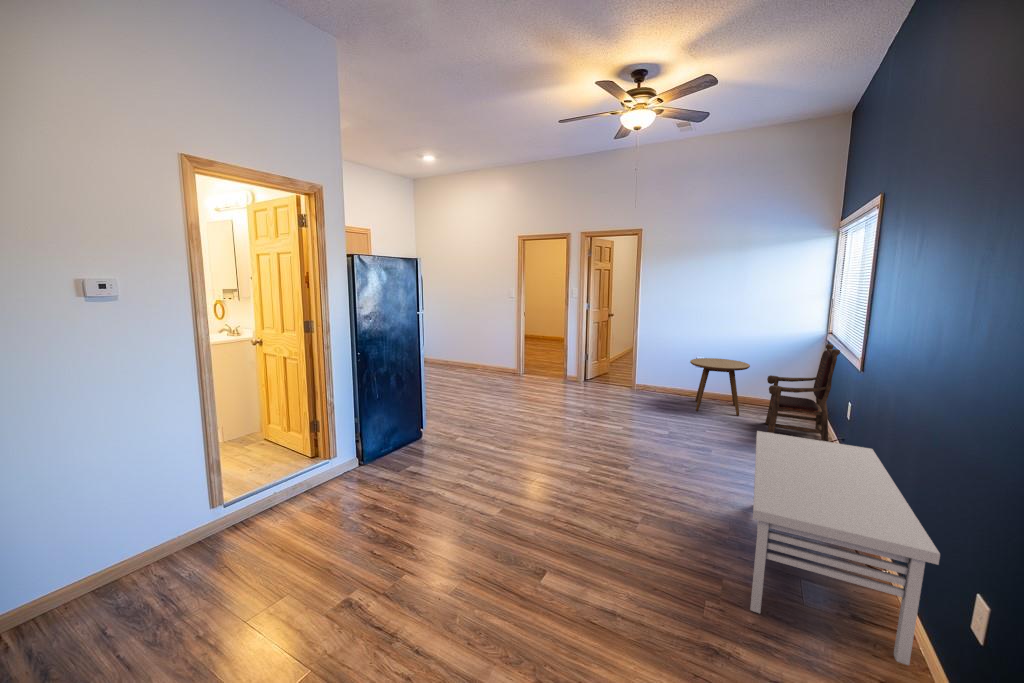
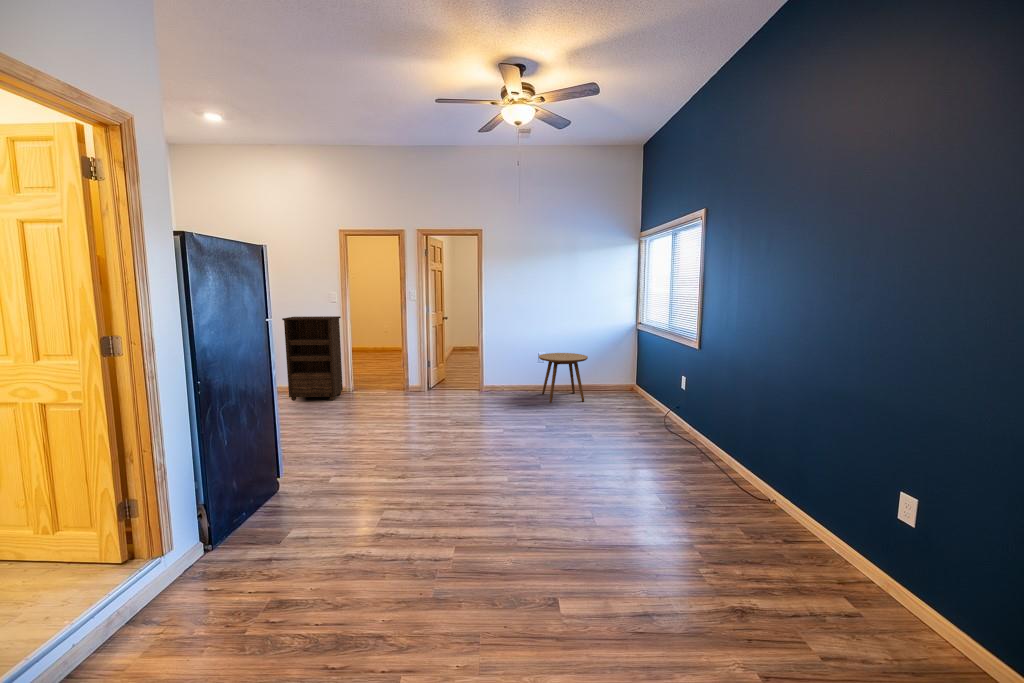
bookshelf: none [470,308,514,380] -> present [282,316,343,401]
armchair: present [765,344,840,442] -> none [606,333,663,416]
storage bench: present [750,431,940,665] -> none [655,408,854,564]

